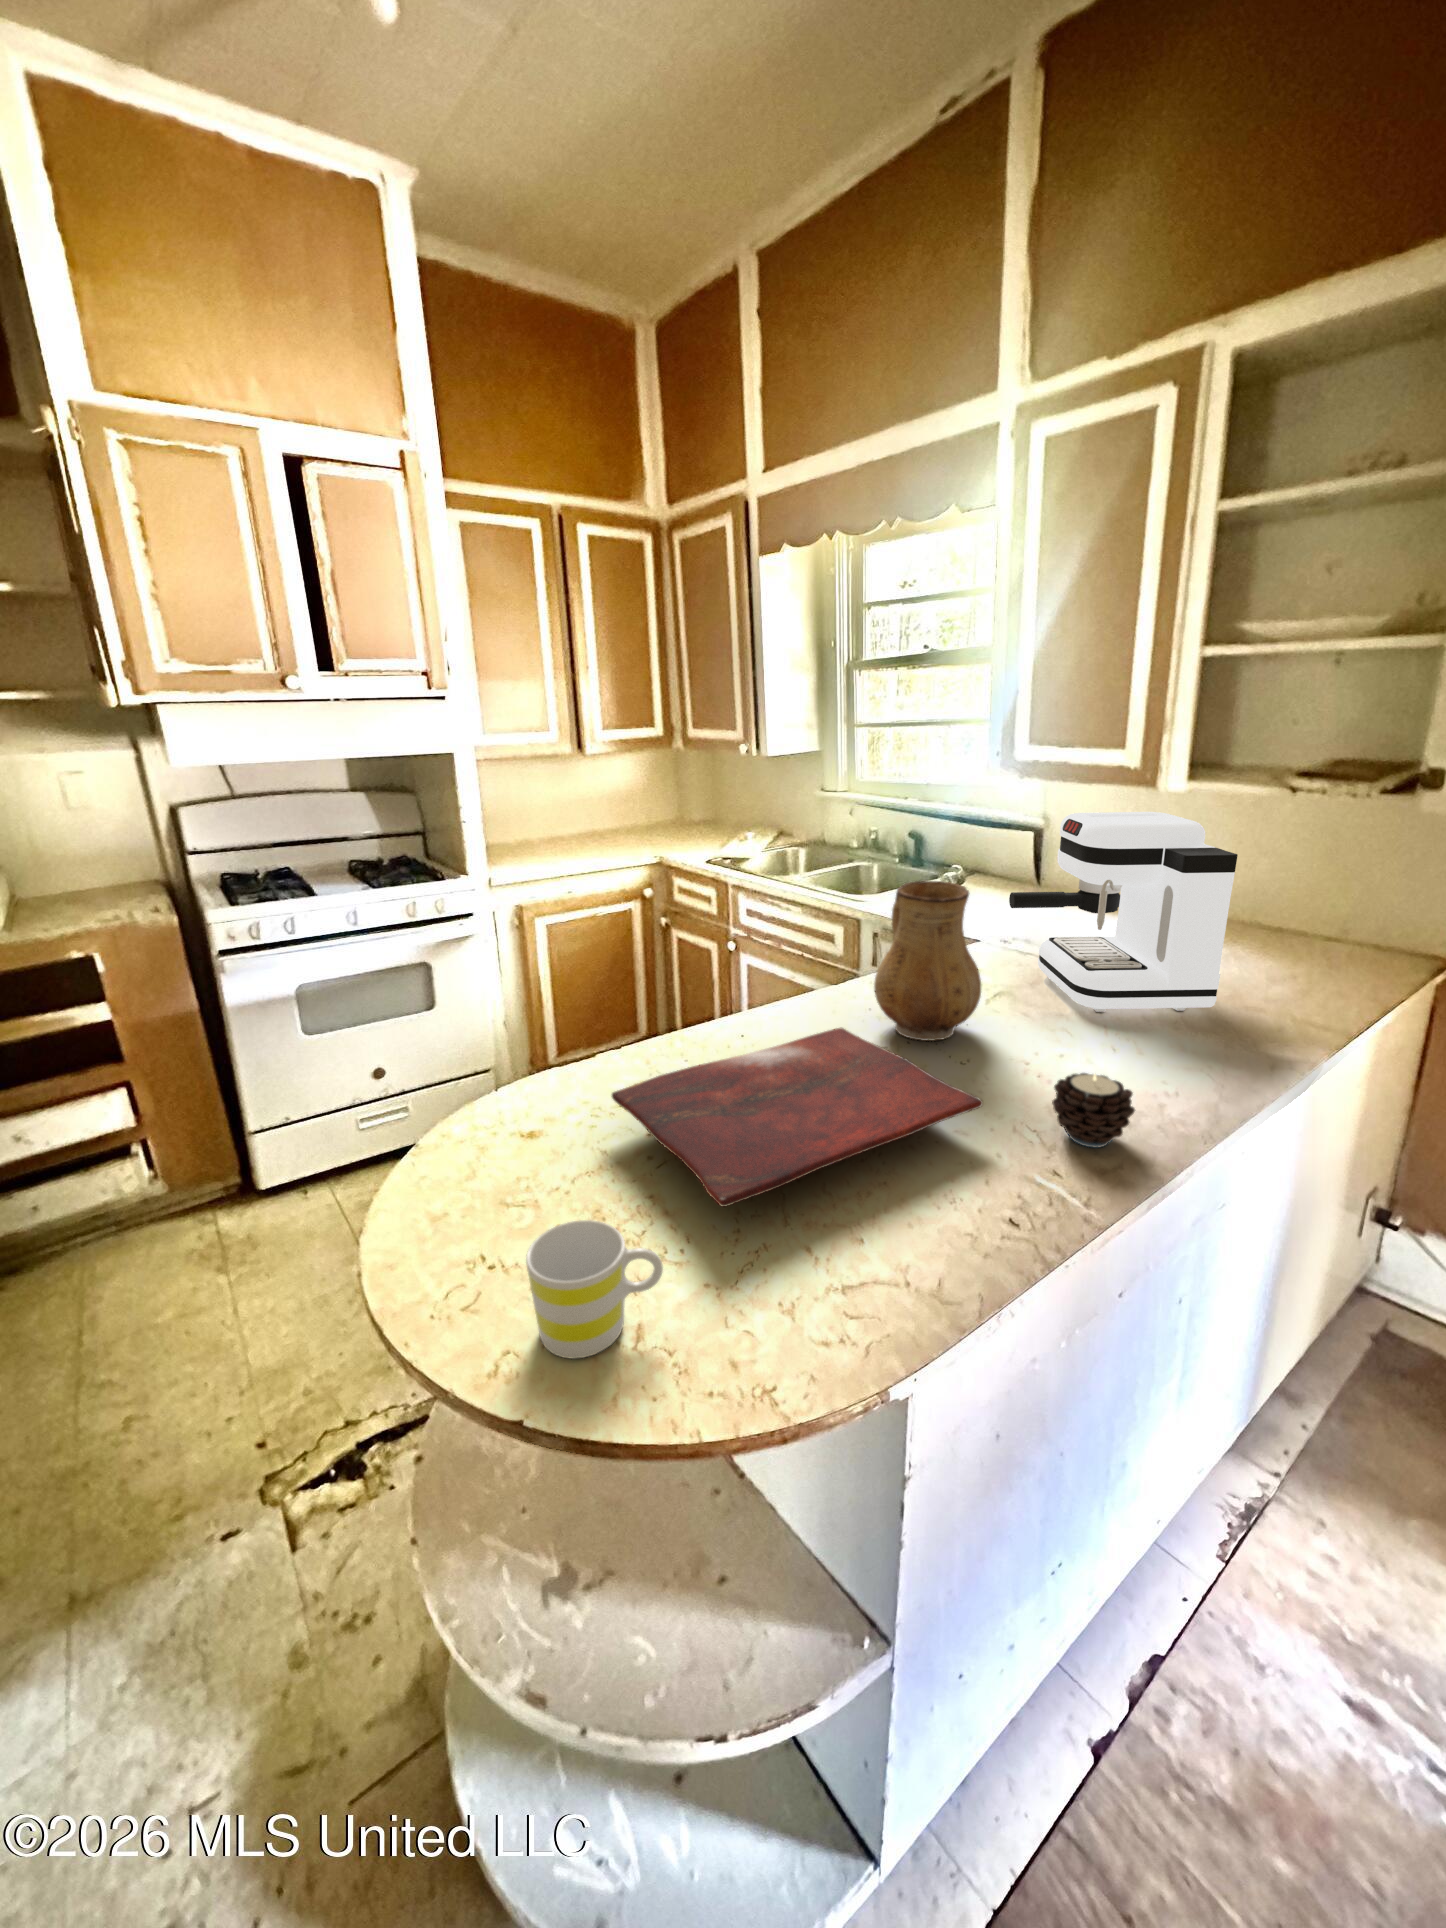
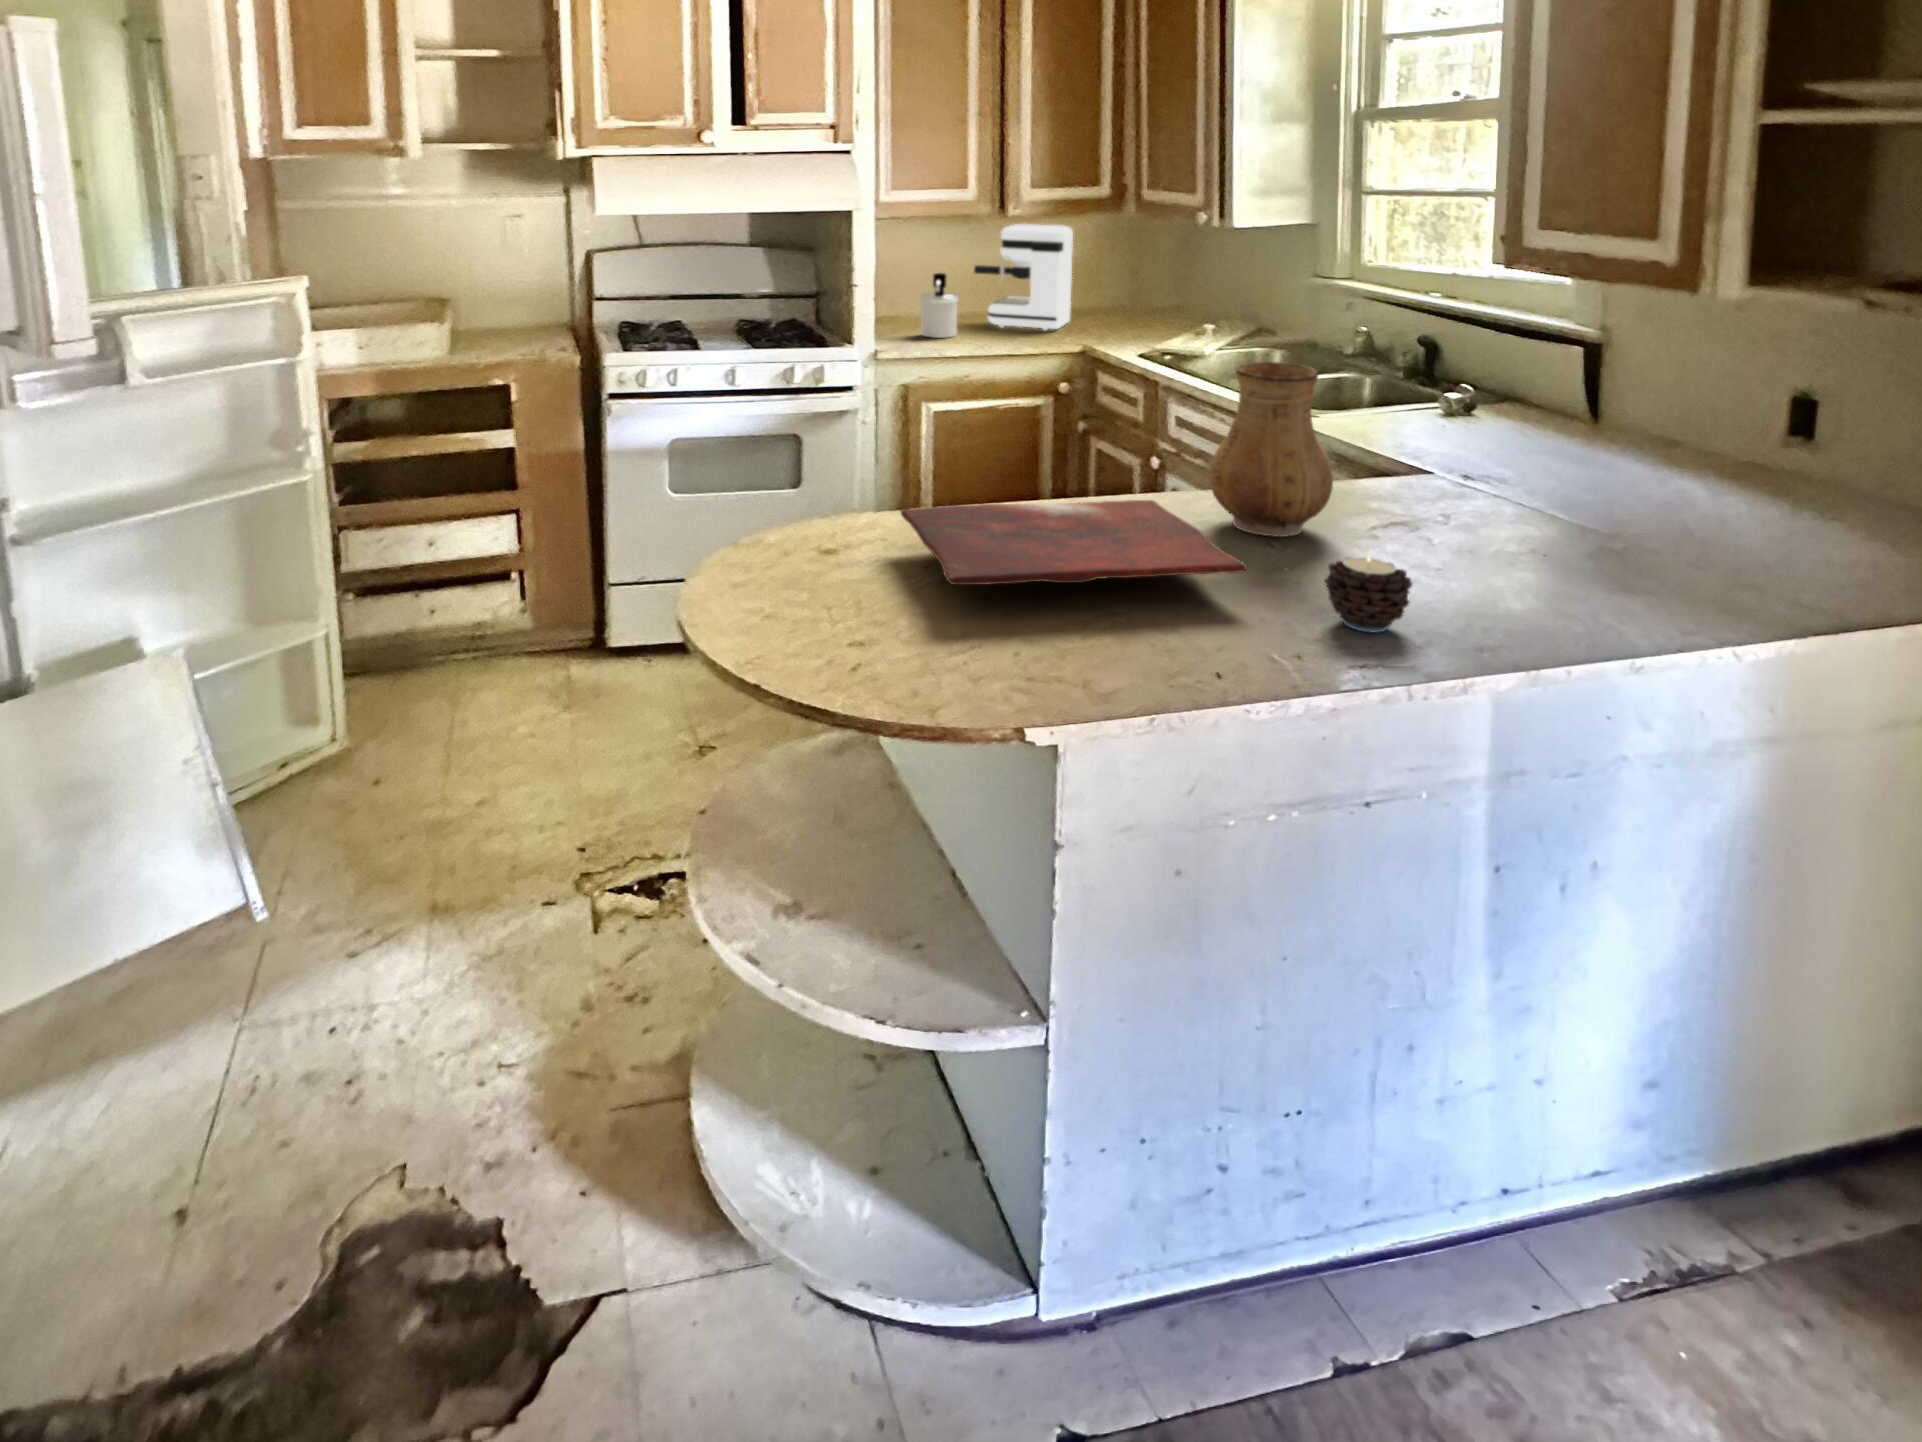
soap dispenser: none [516,805,551,861] -> present [920,273,959,338]
coffee maker: present [1009,812,1238,1012] -> present [974,224,1073,330]
mug: present [526,1220,663,1359] -> none [786,558,884,649]

